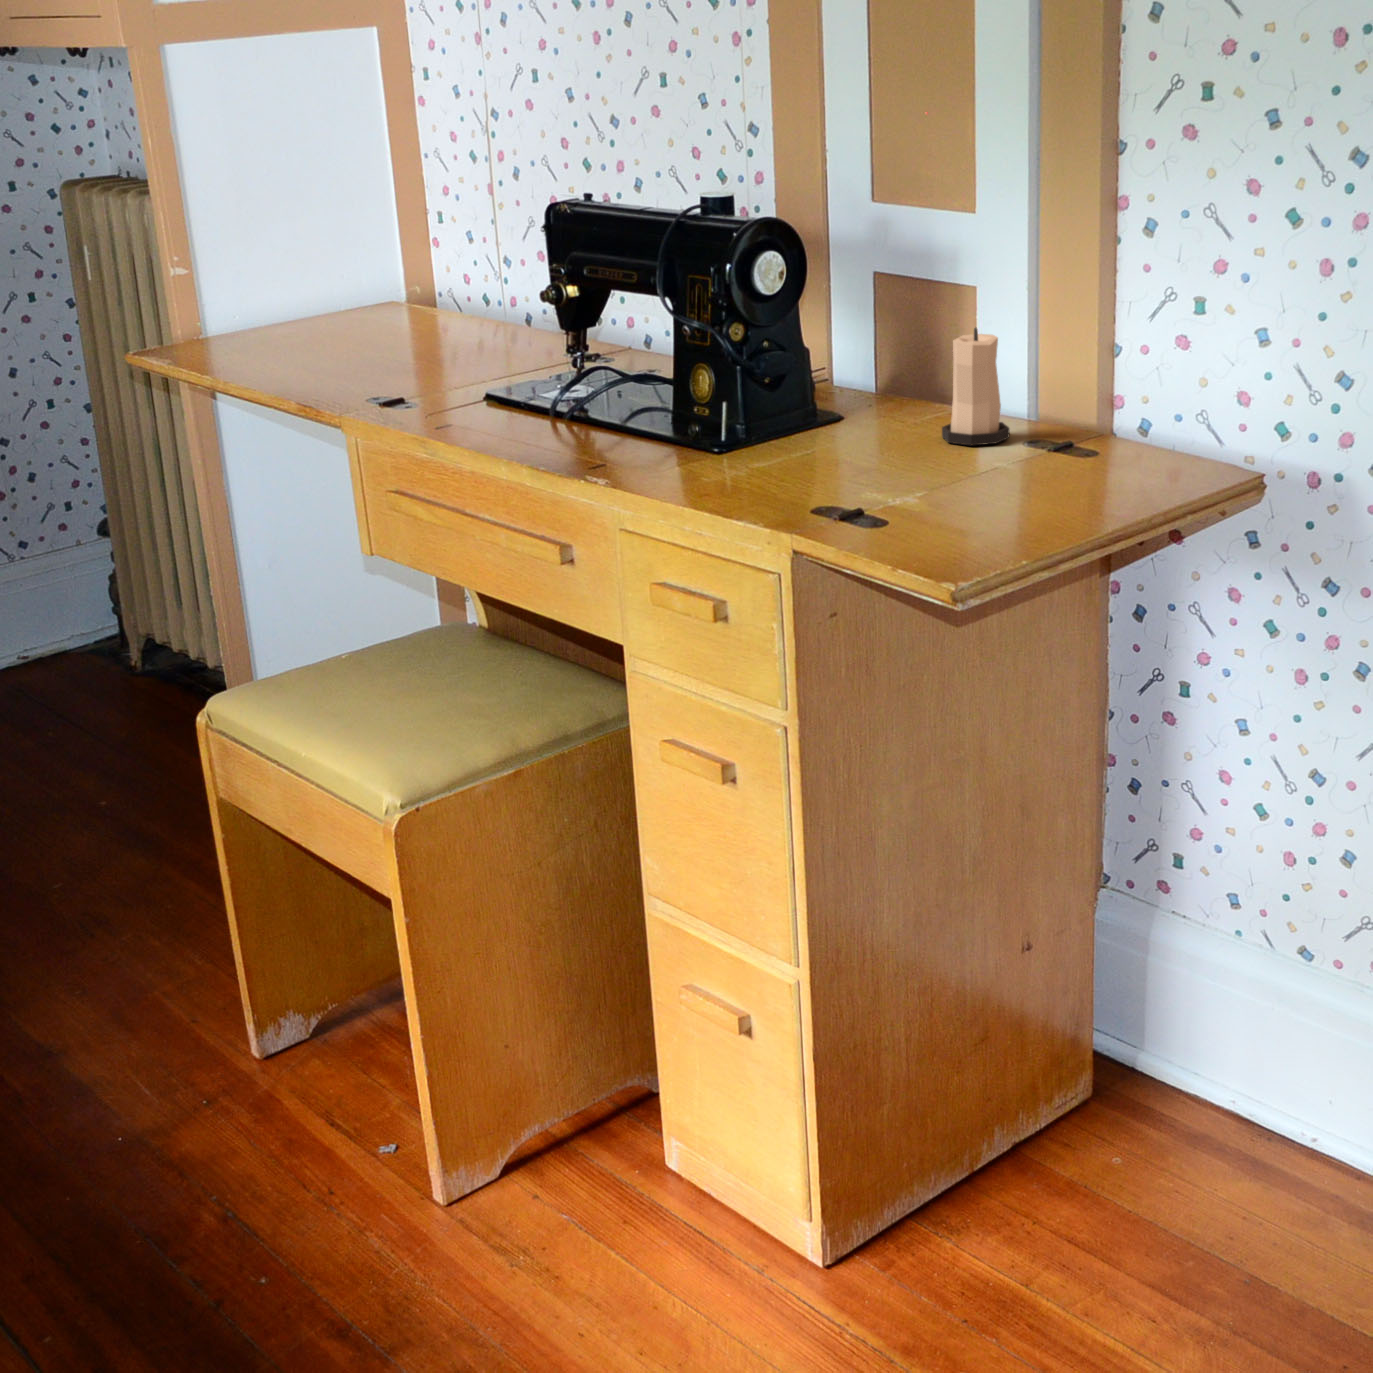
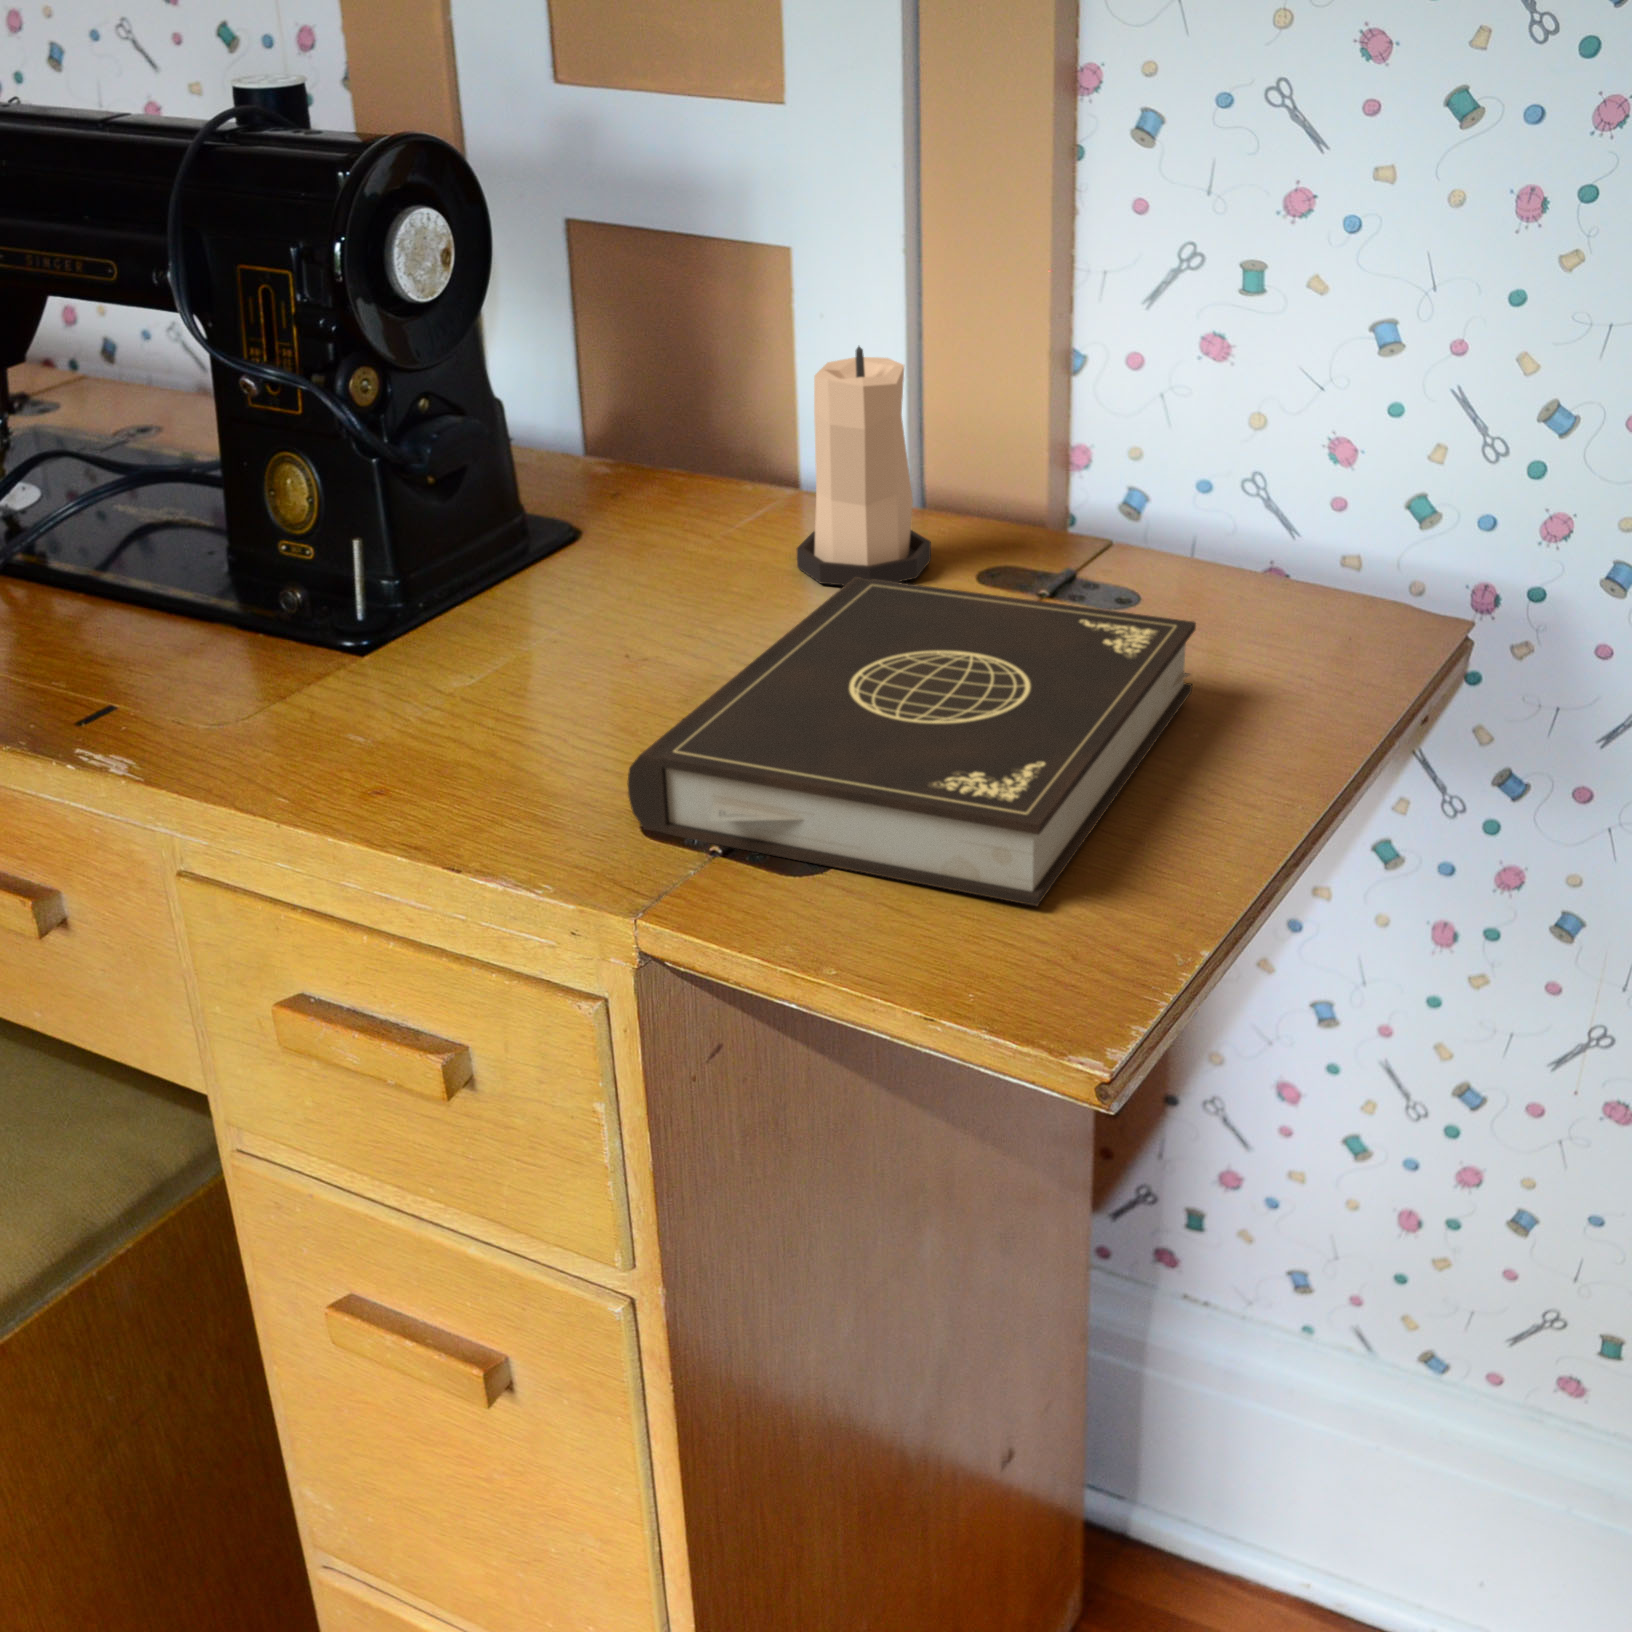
book: none [806,430,1092,540] -> present [627,577,1196,906]

